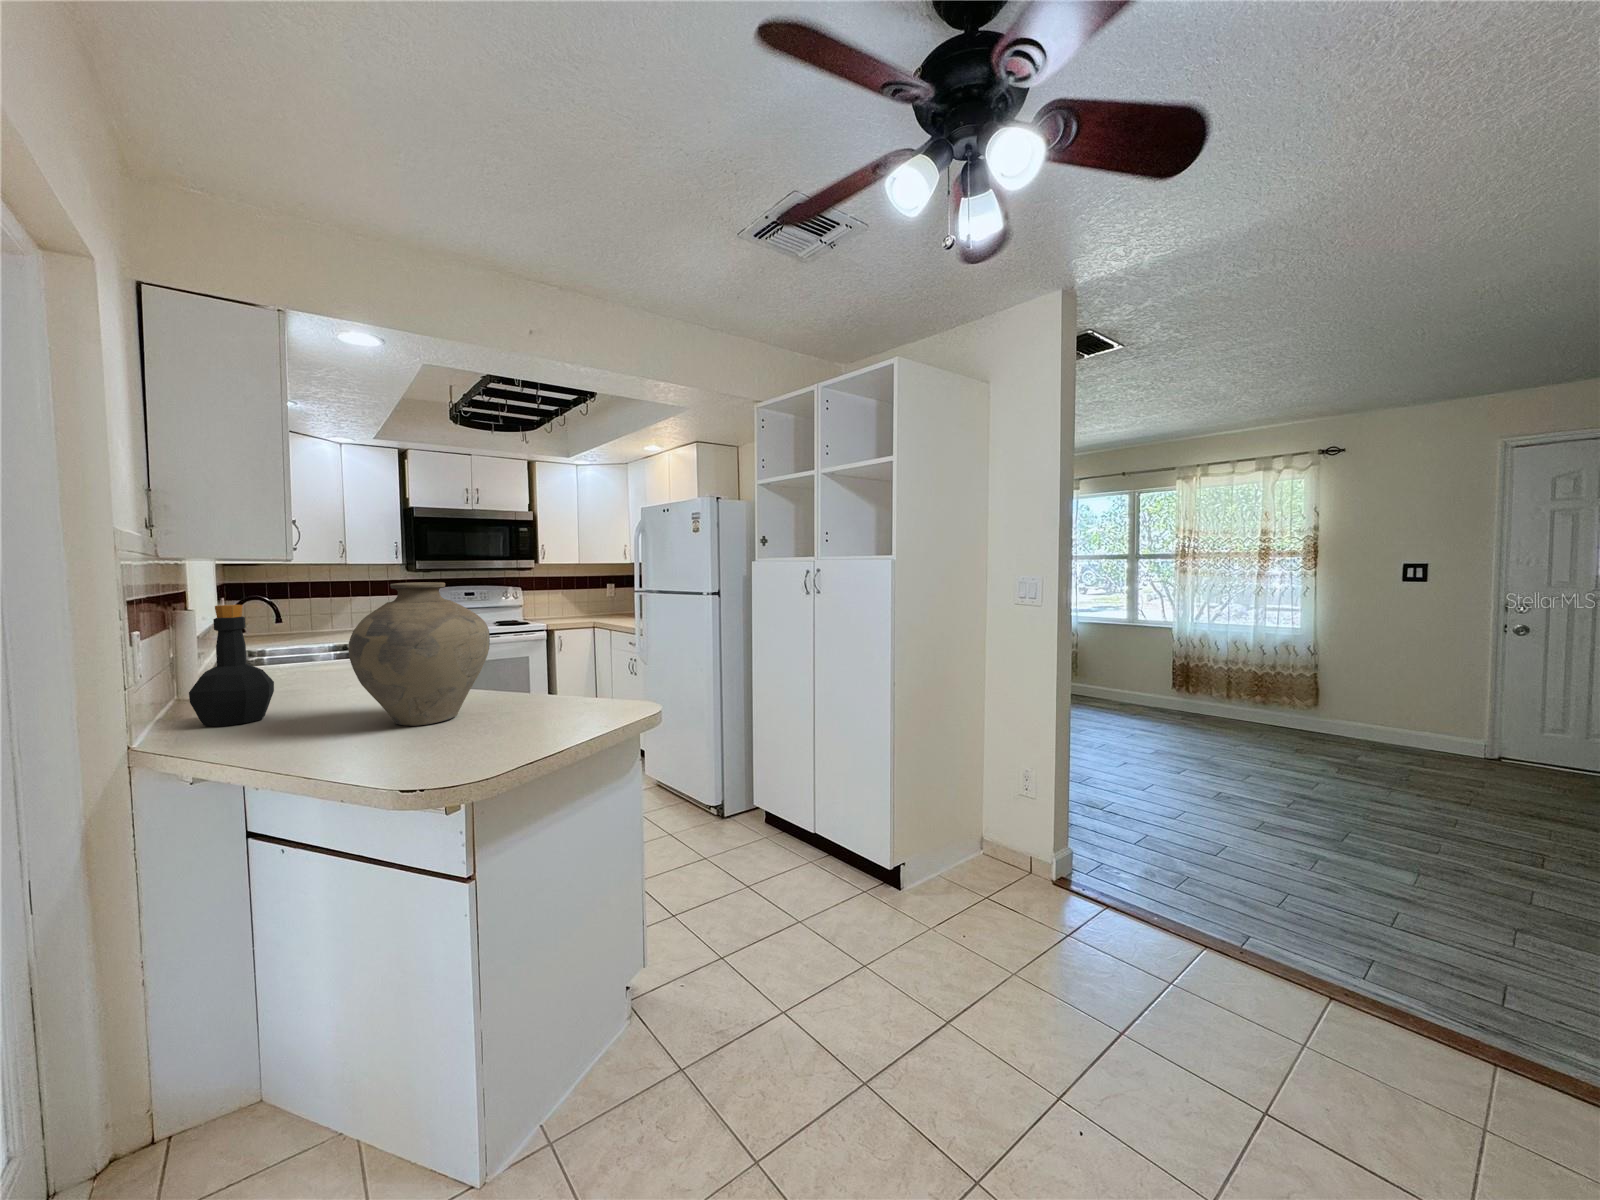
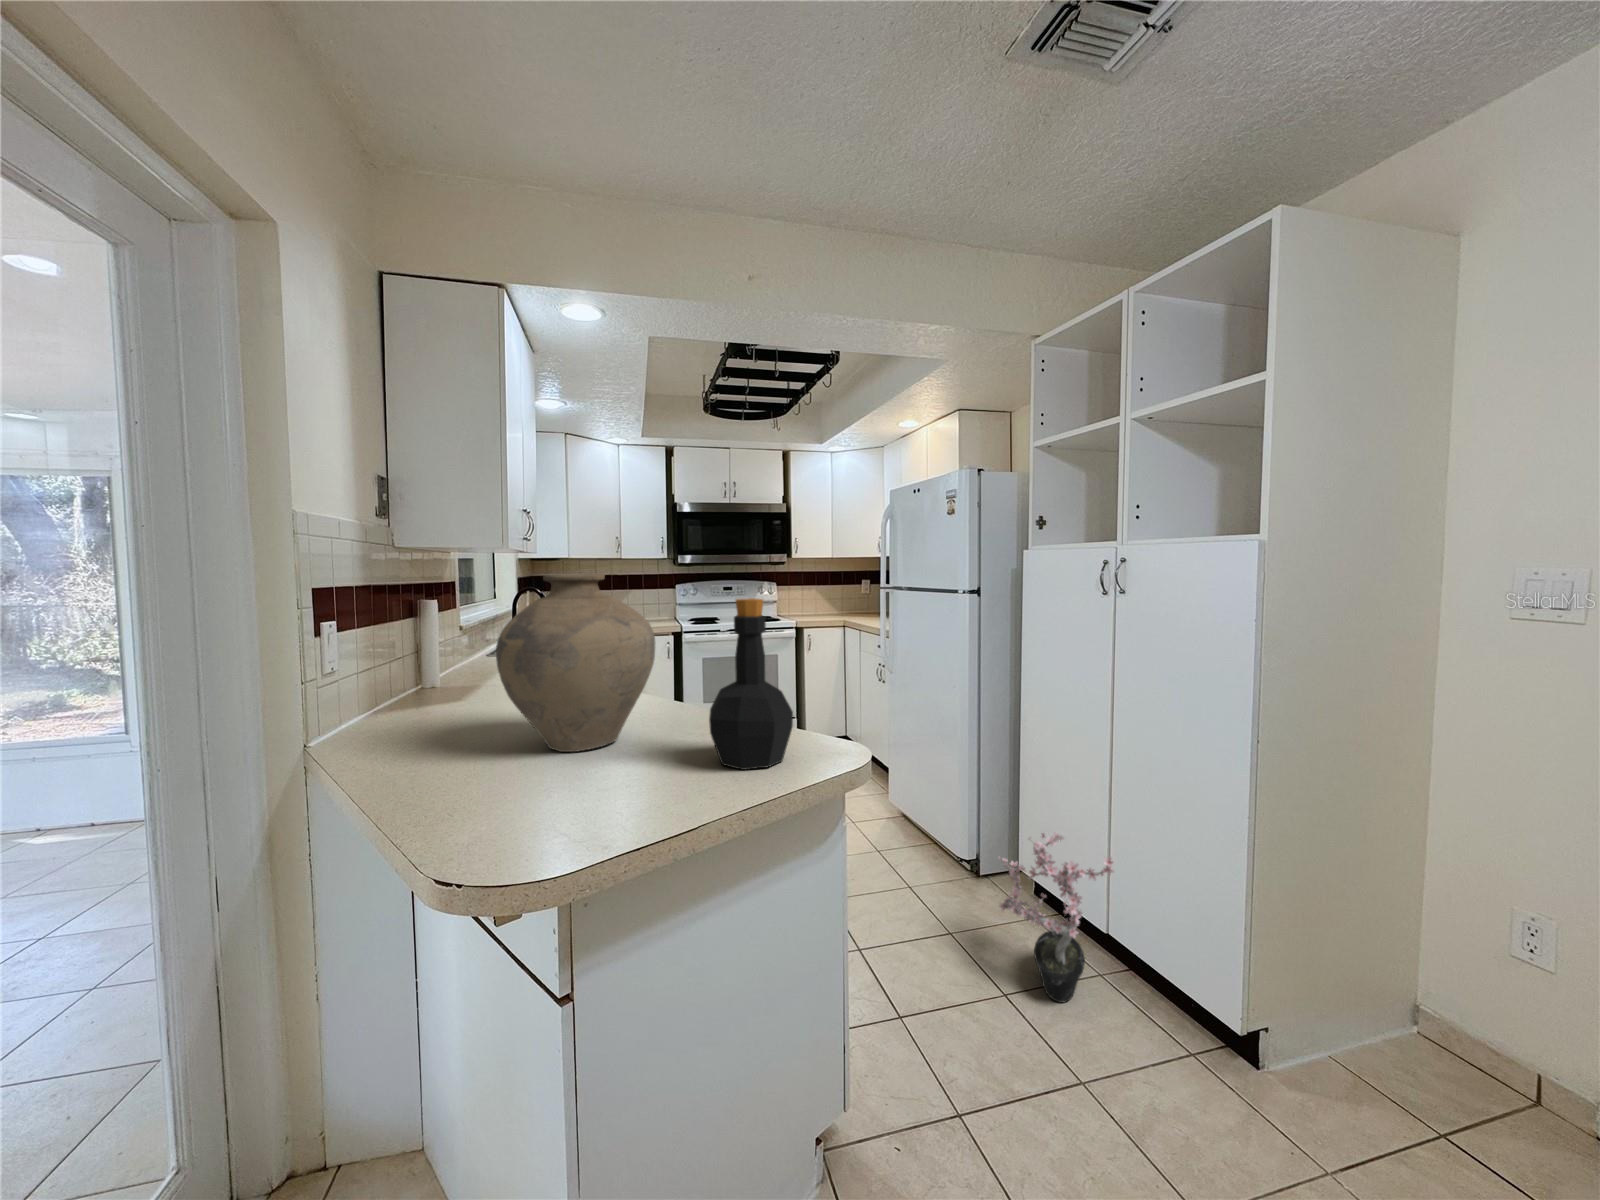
bottle: present [189,605,274,727] -> present [709,598,793,770]
potted plant: none [736,759,821,882] -> present [999,832,1114,1002]

